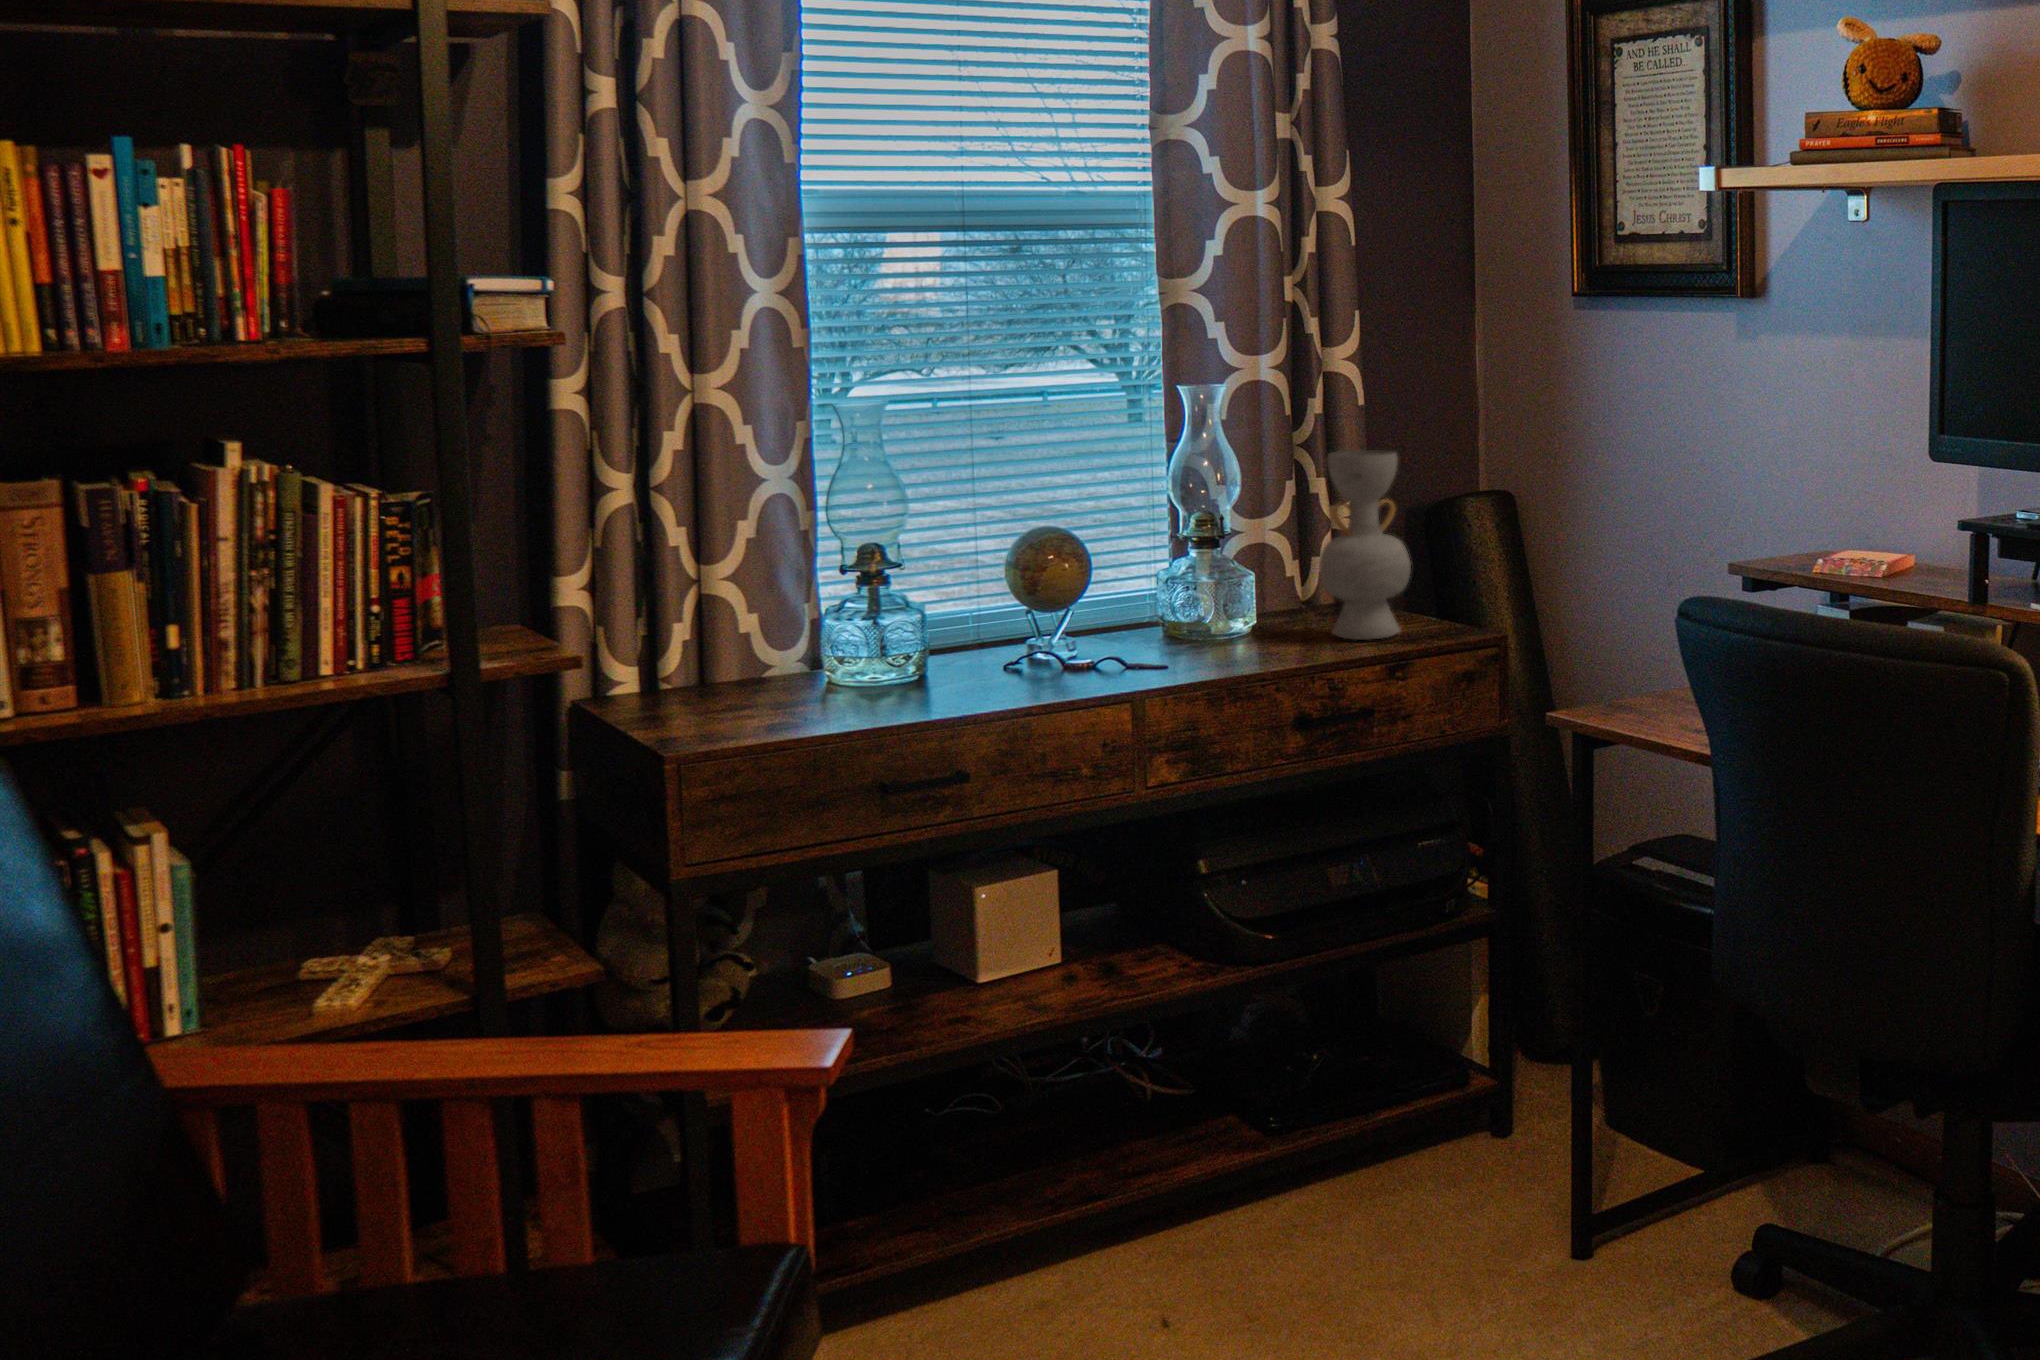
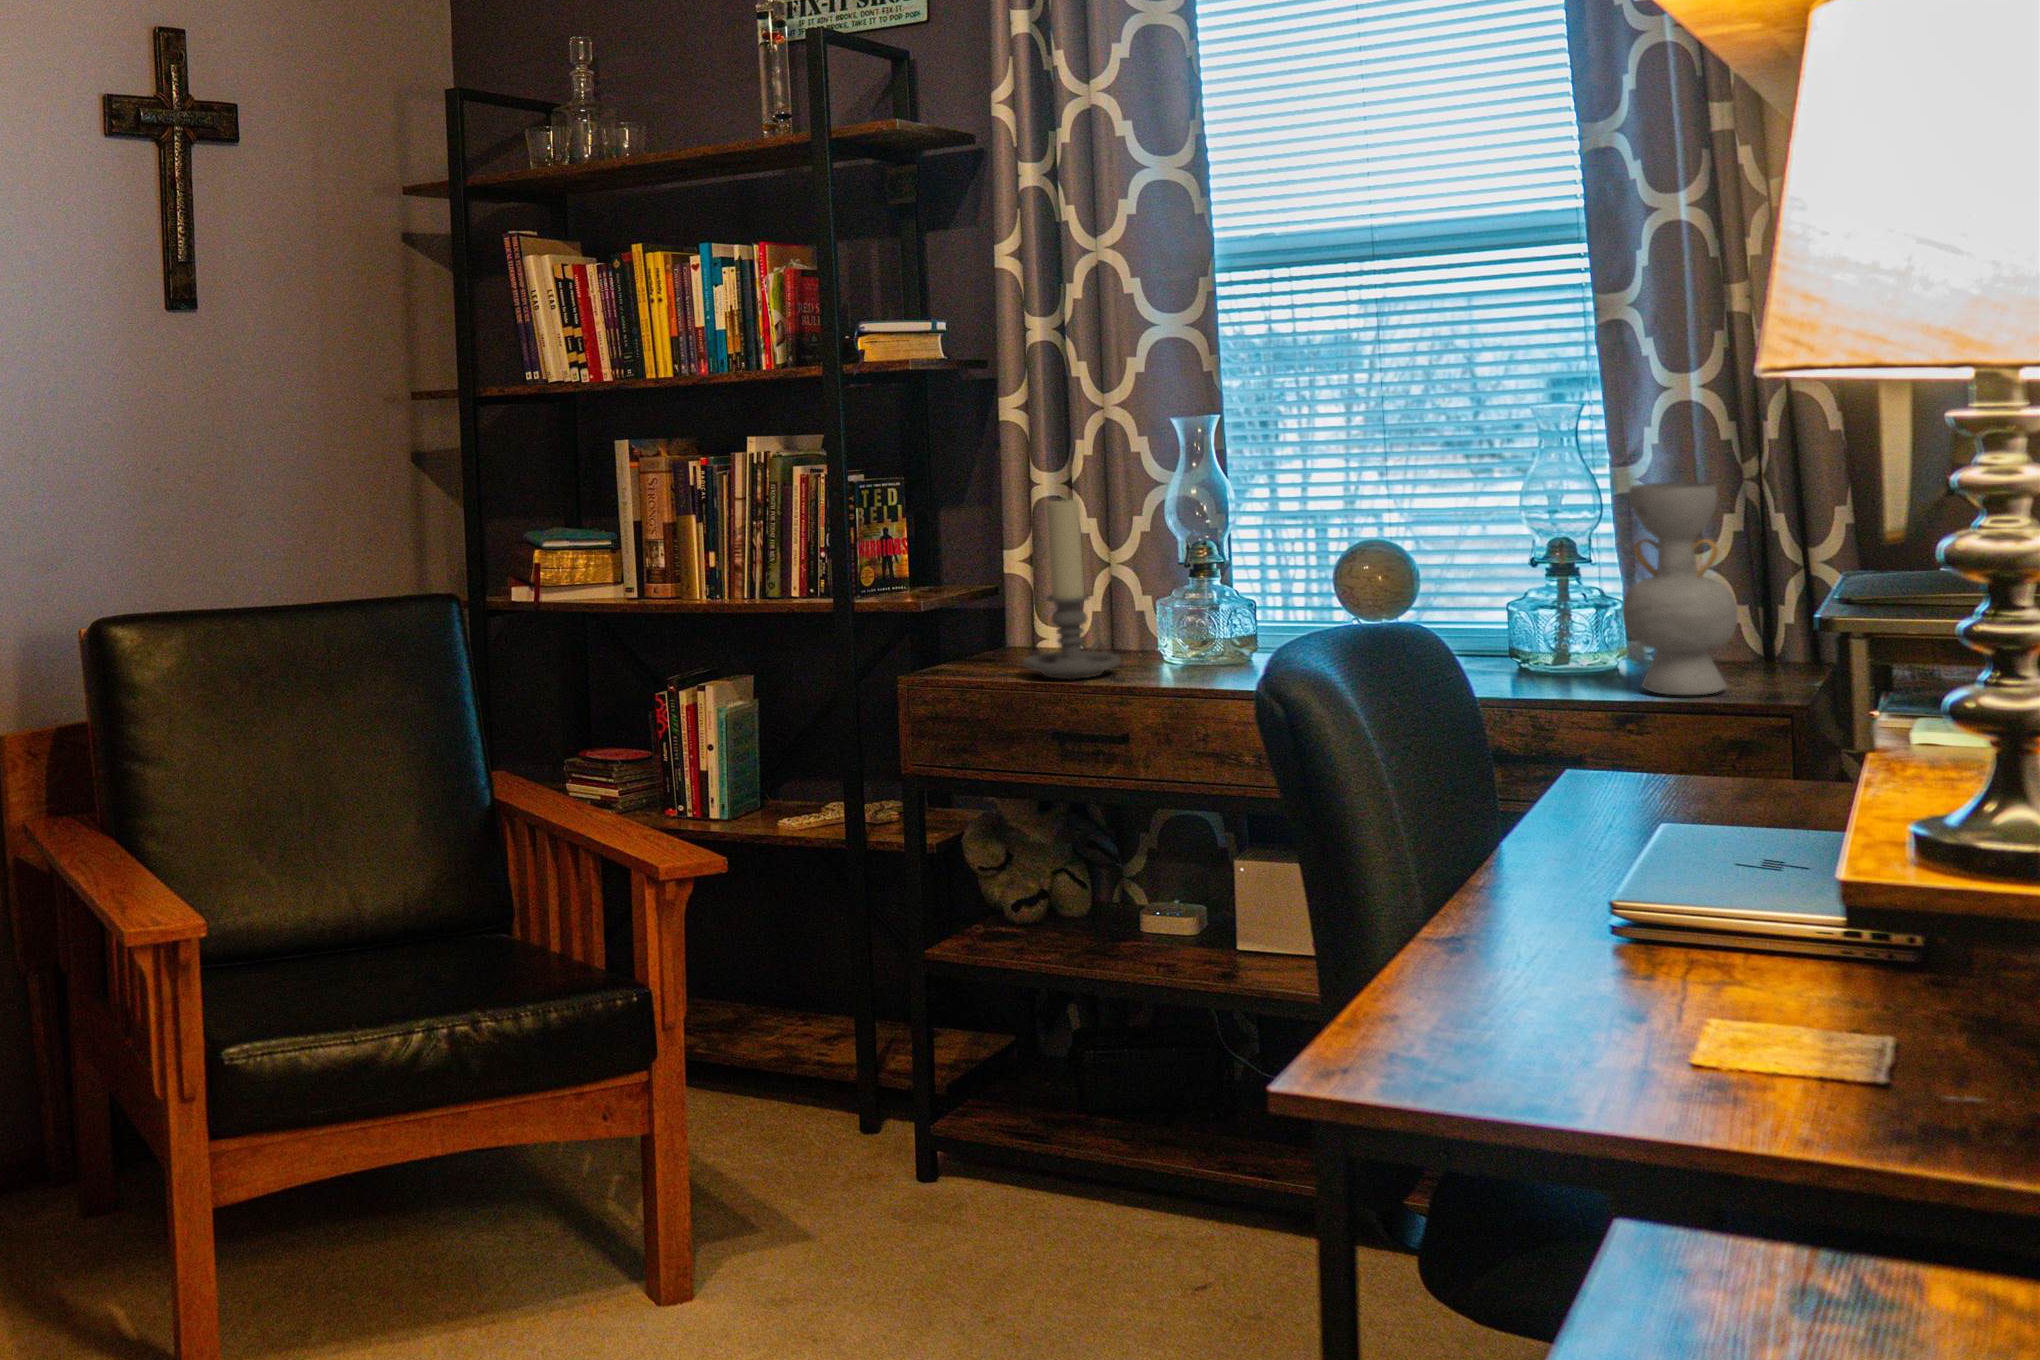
candle holder: none [742,500,865,724] -> present [1023,499,1121,679]

